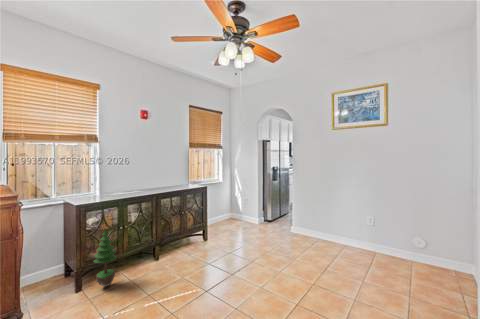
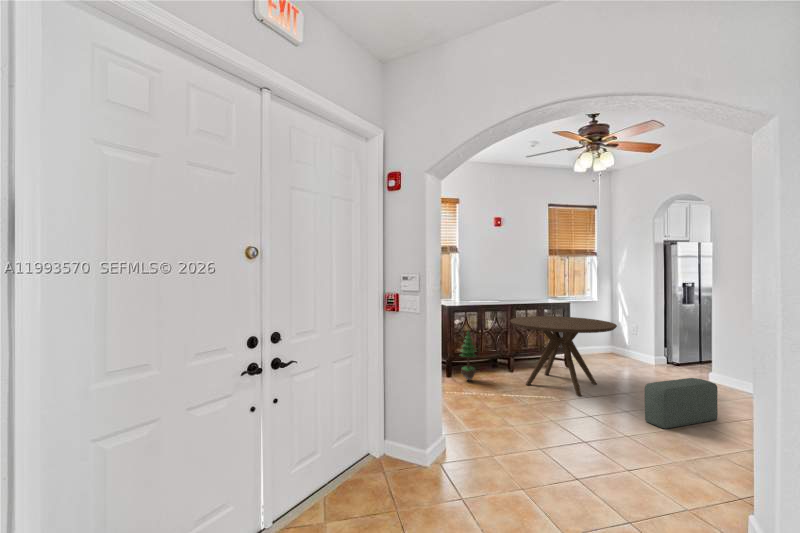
dining table: none [154,200,246,279] -> present [510,316,617,396]
pouf: none [278,246,318,305] -> present [645,378,718,429]

